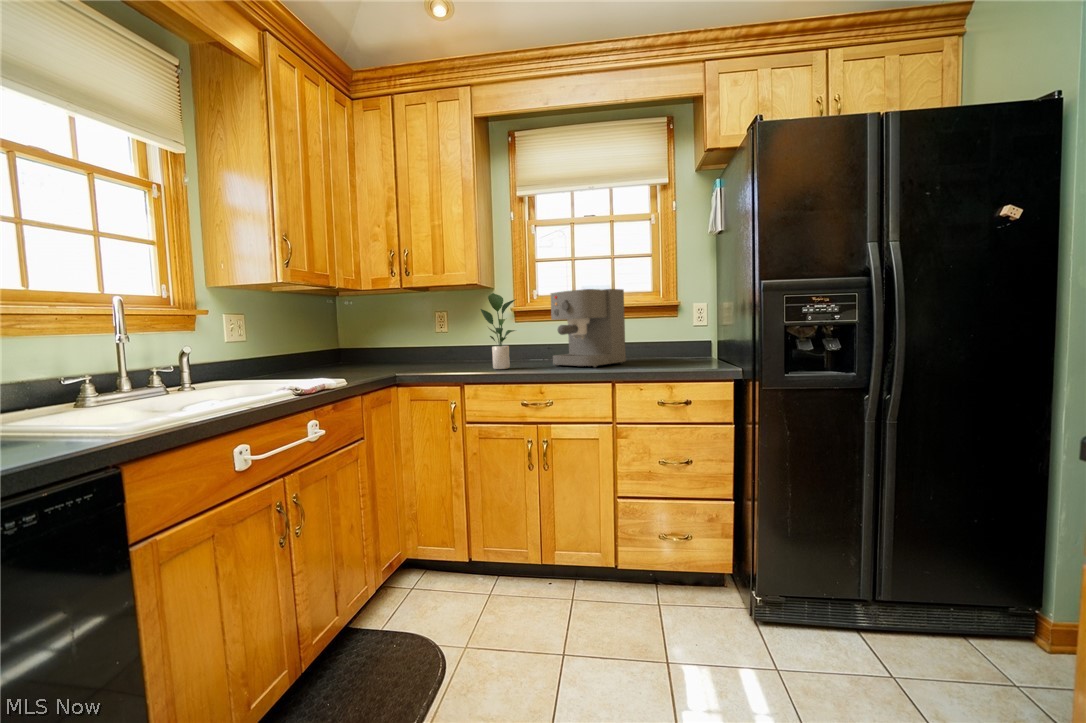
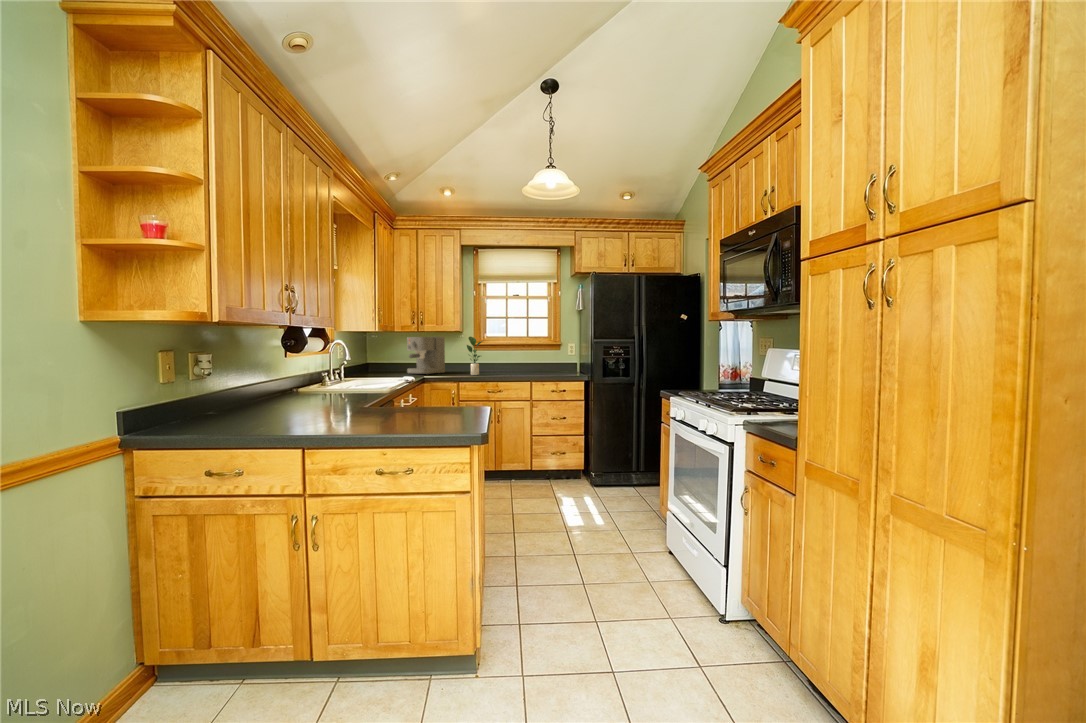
coffee maker: present [551,289,626,367] -> present [407,337,445,374]

